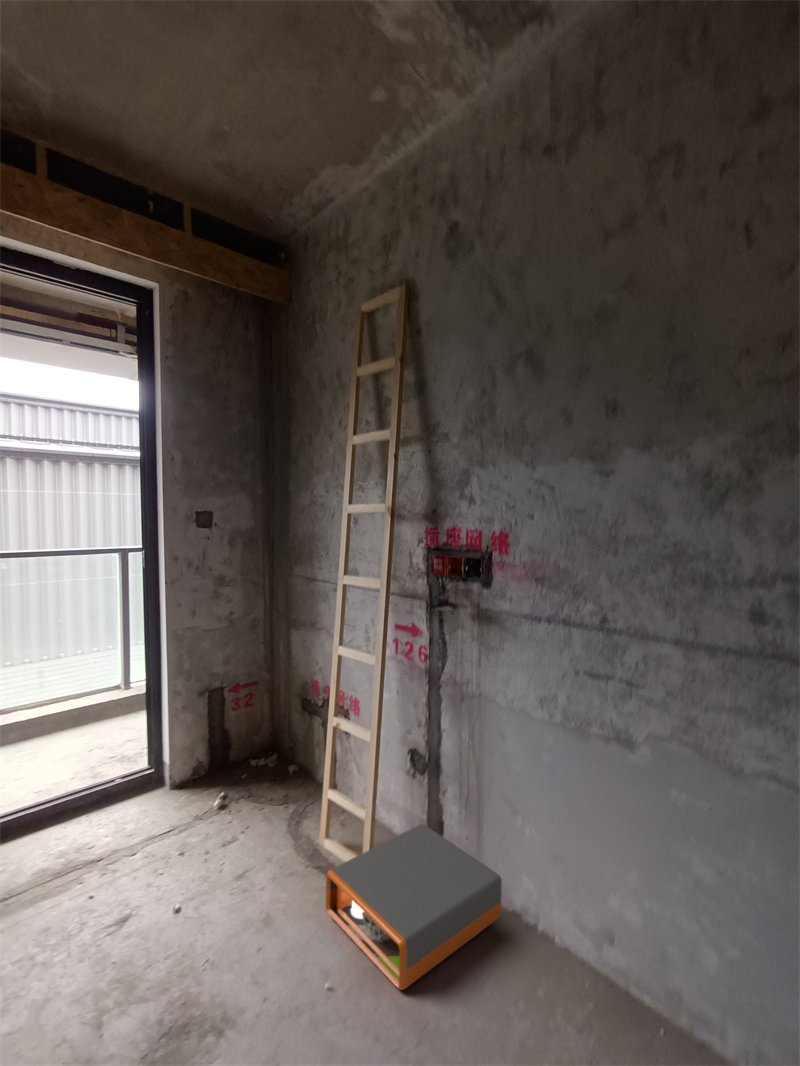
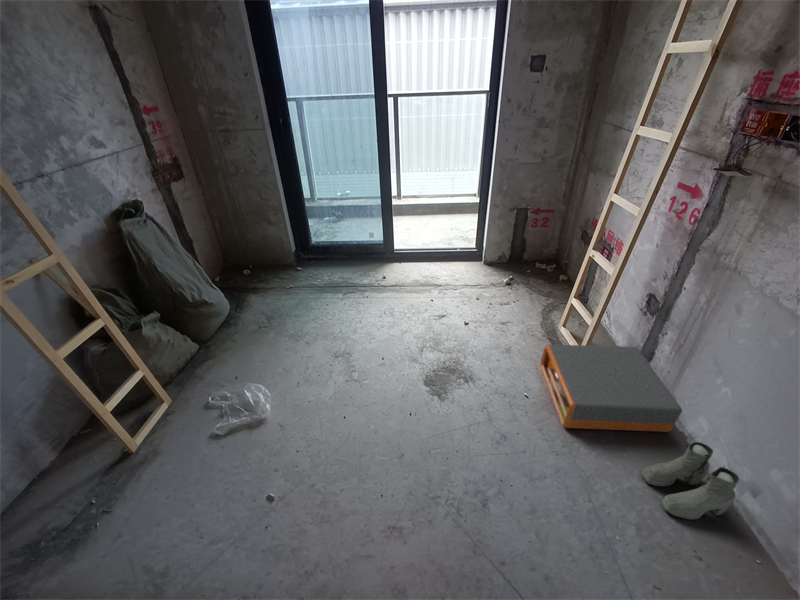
boots: none [509,903,594,1027] -> present [642,442,739,520]

